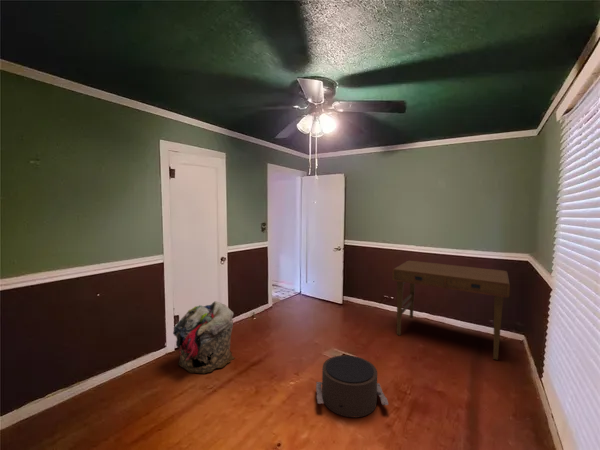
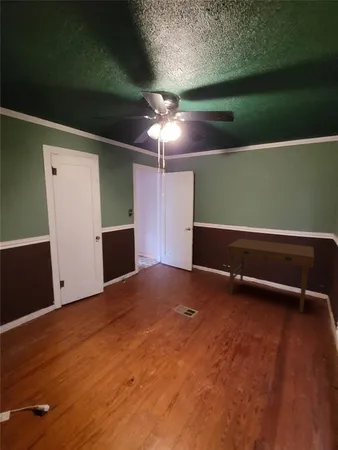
laundry basket: present [173,301,234,373] -> none [58,271,106,325]
pouf: present [316,355,388,417] -> none [164,311,217,358]

